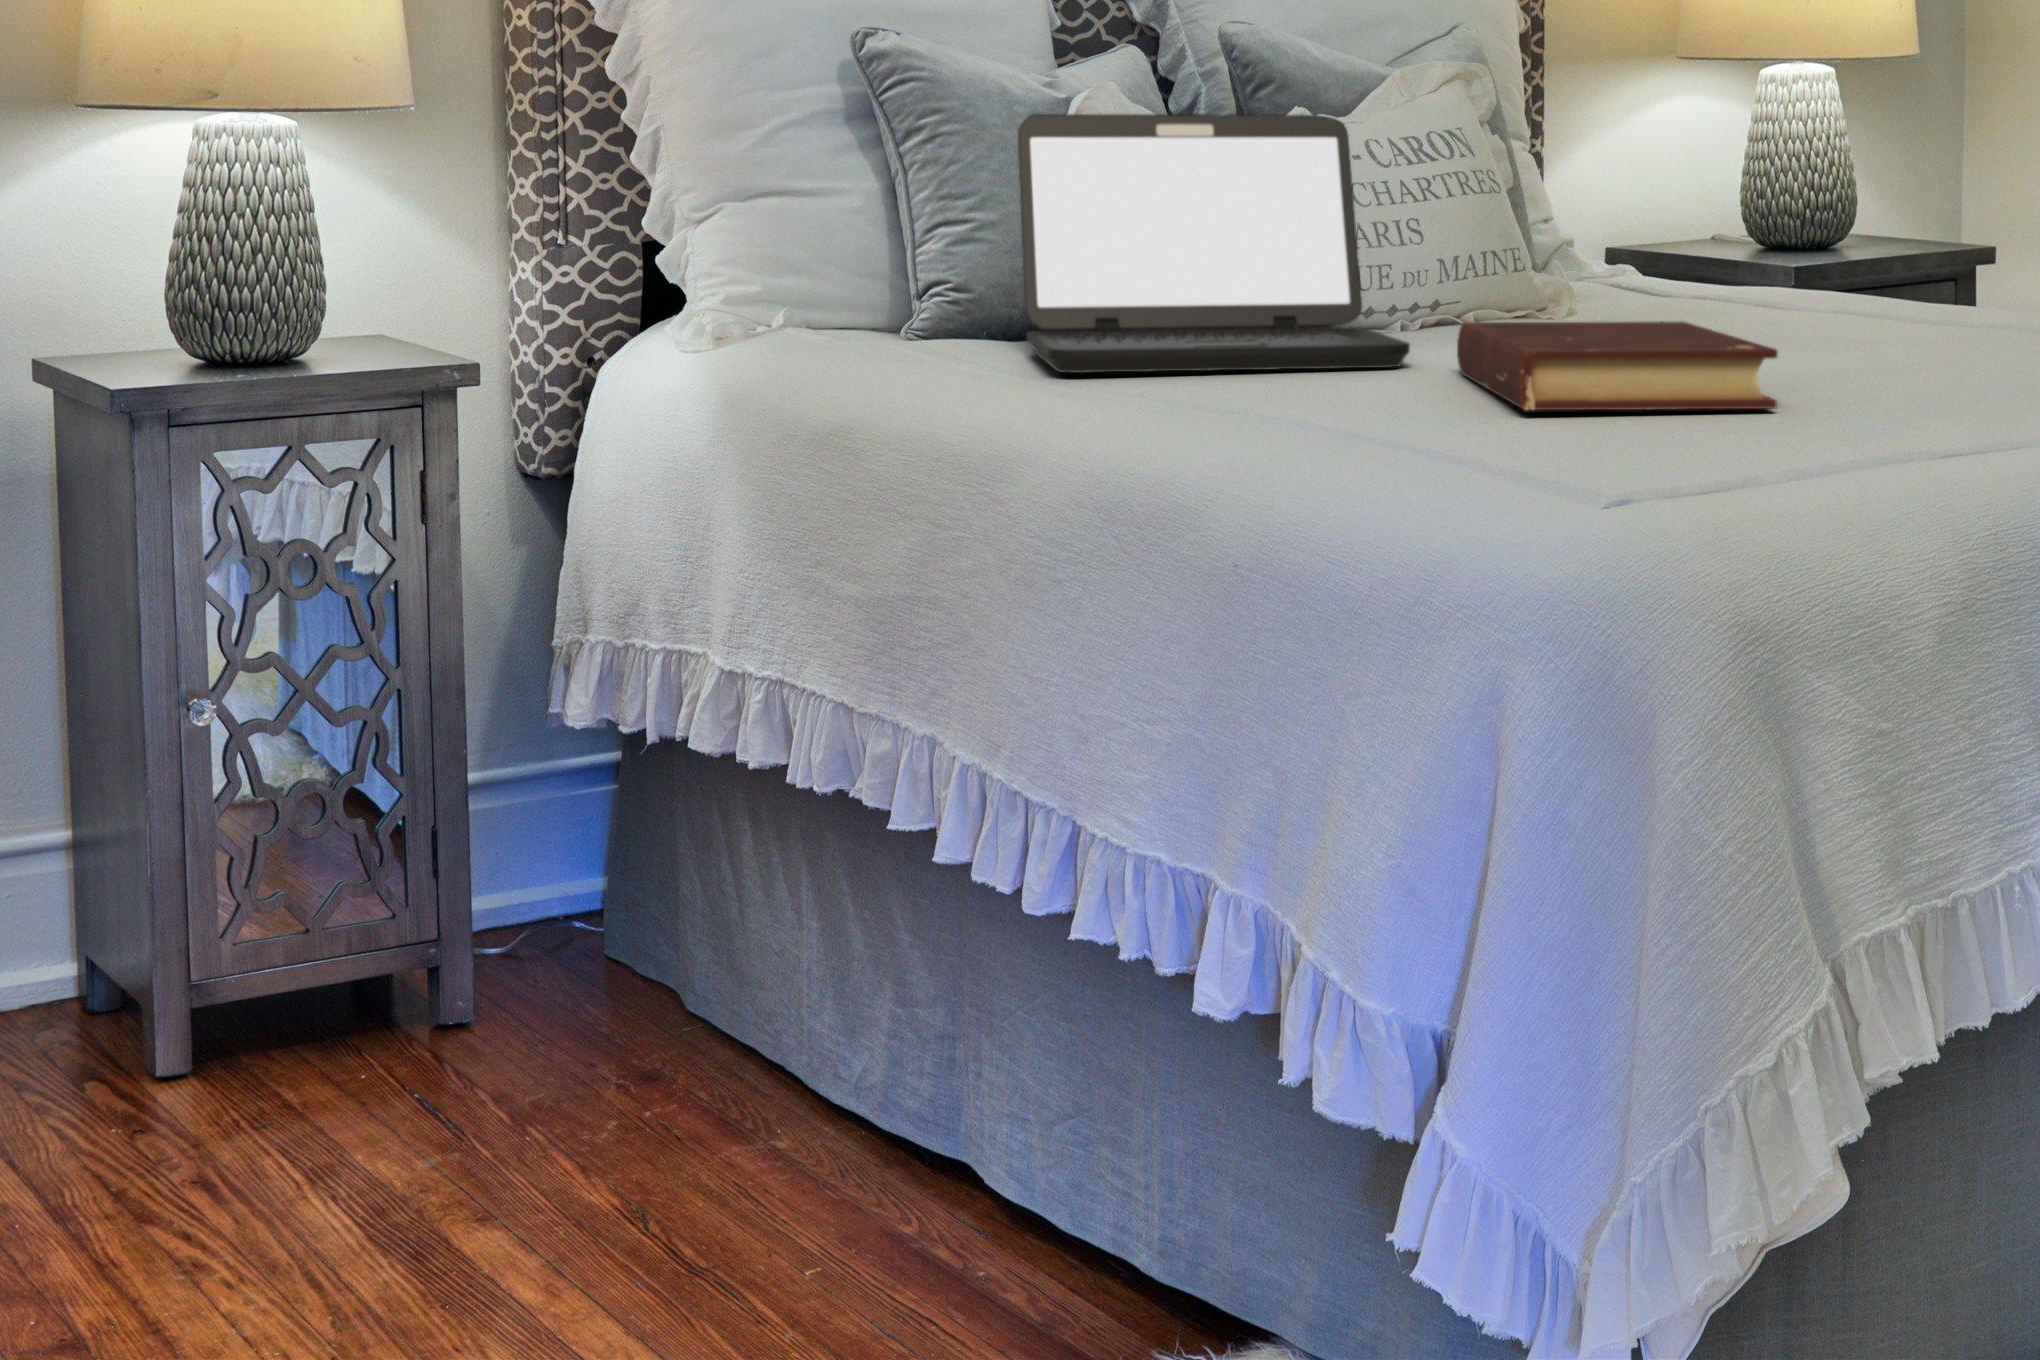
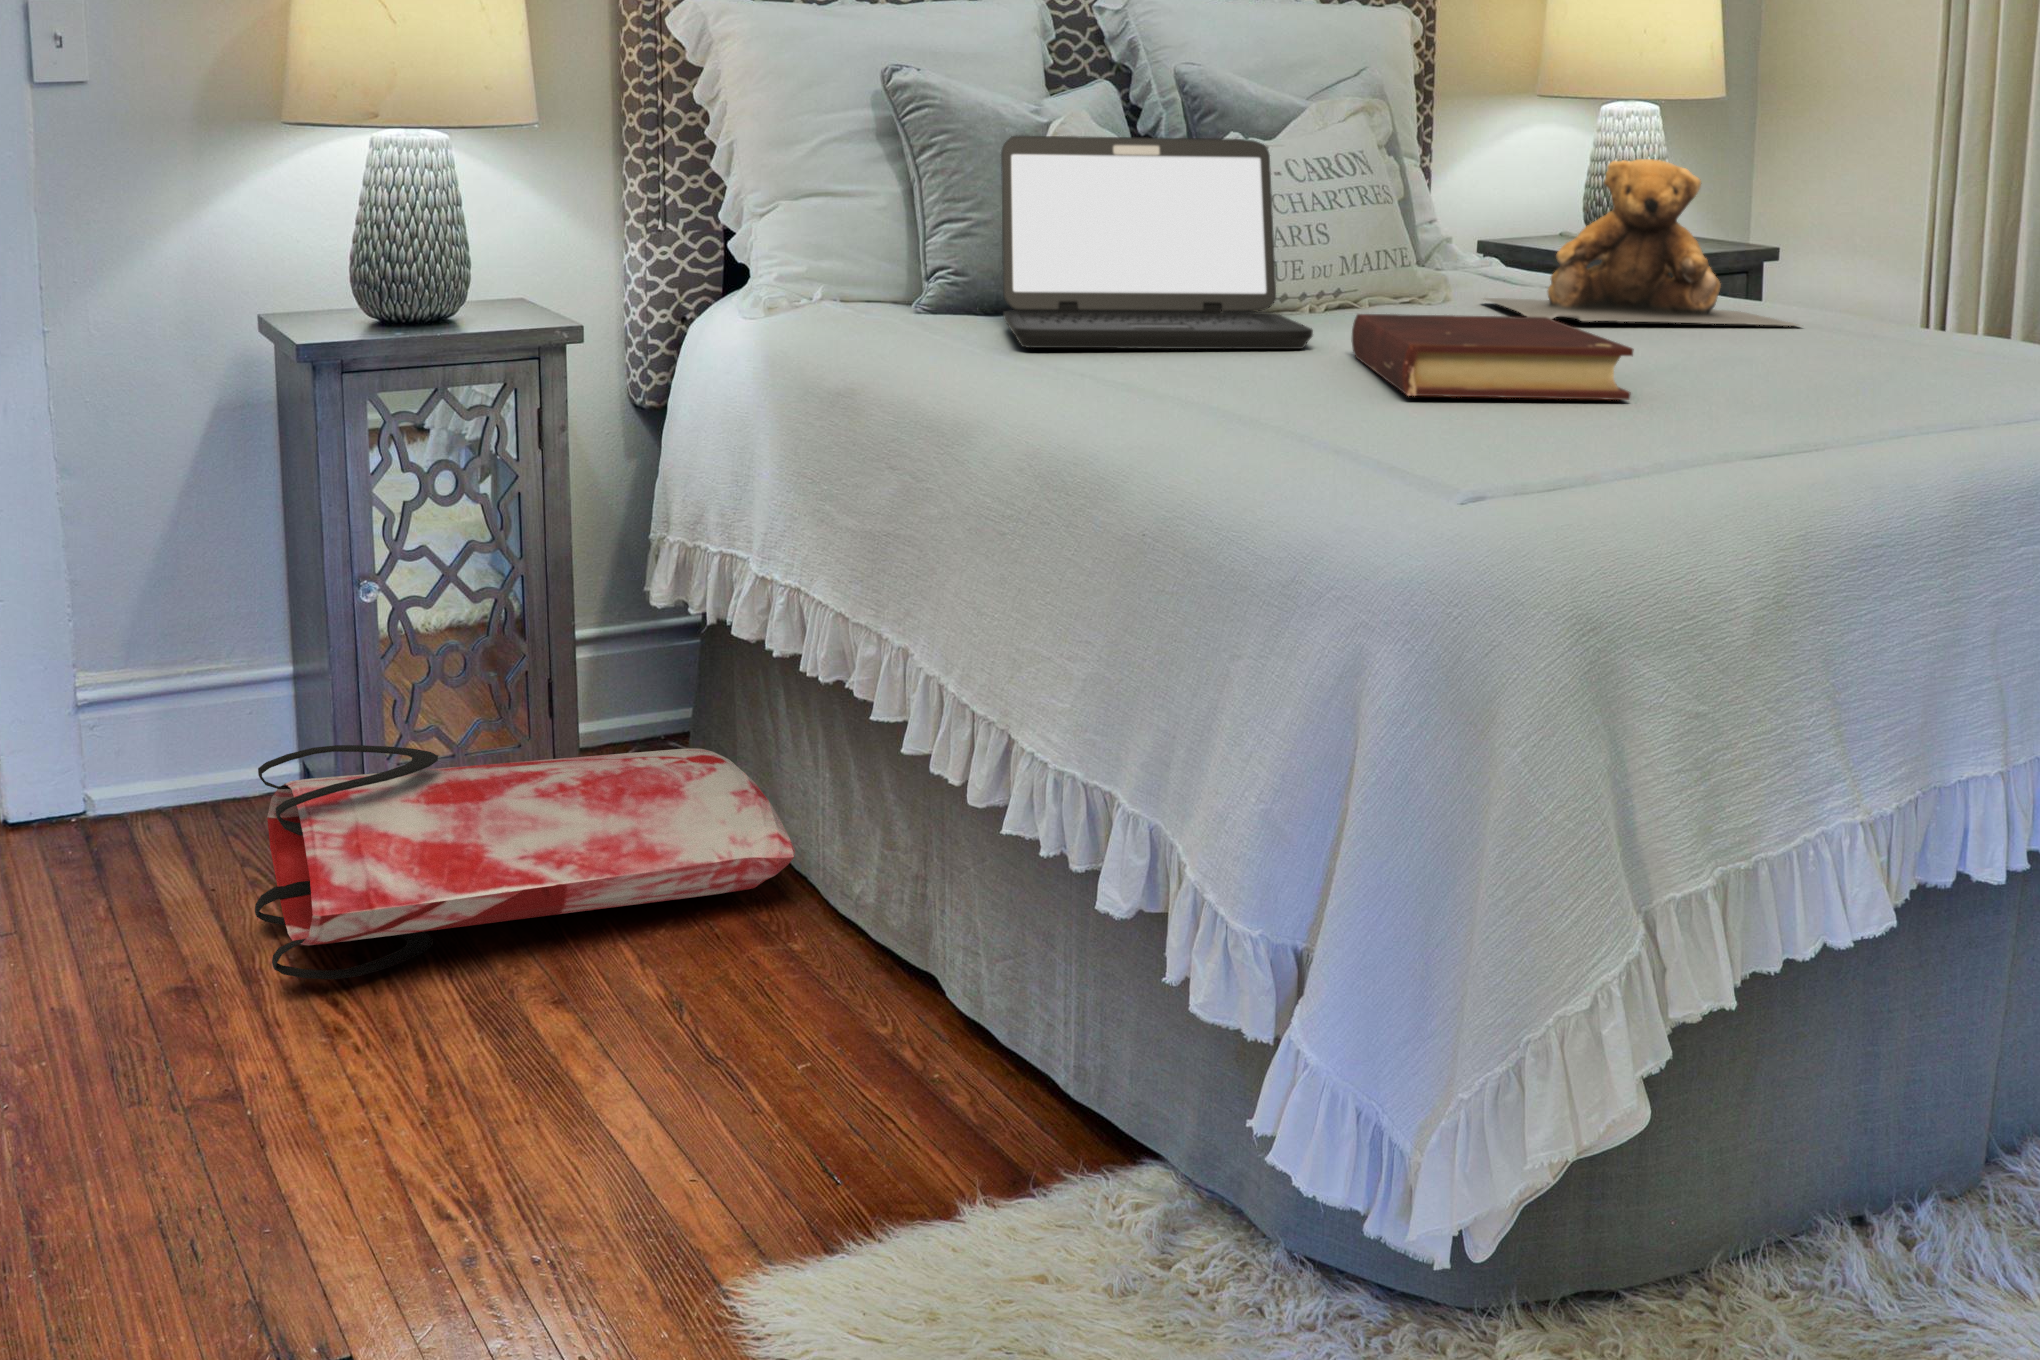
teddy bear: none [1611,133,1993,333] -> present [1484,159,1798,326]
bag: none [62,909,777,1207] -> present [255,745,795,979]

